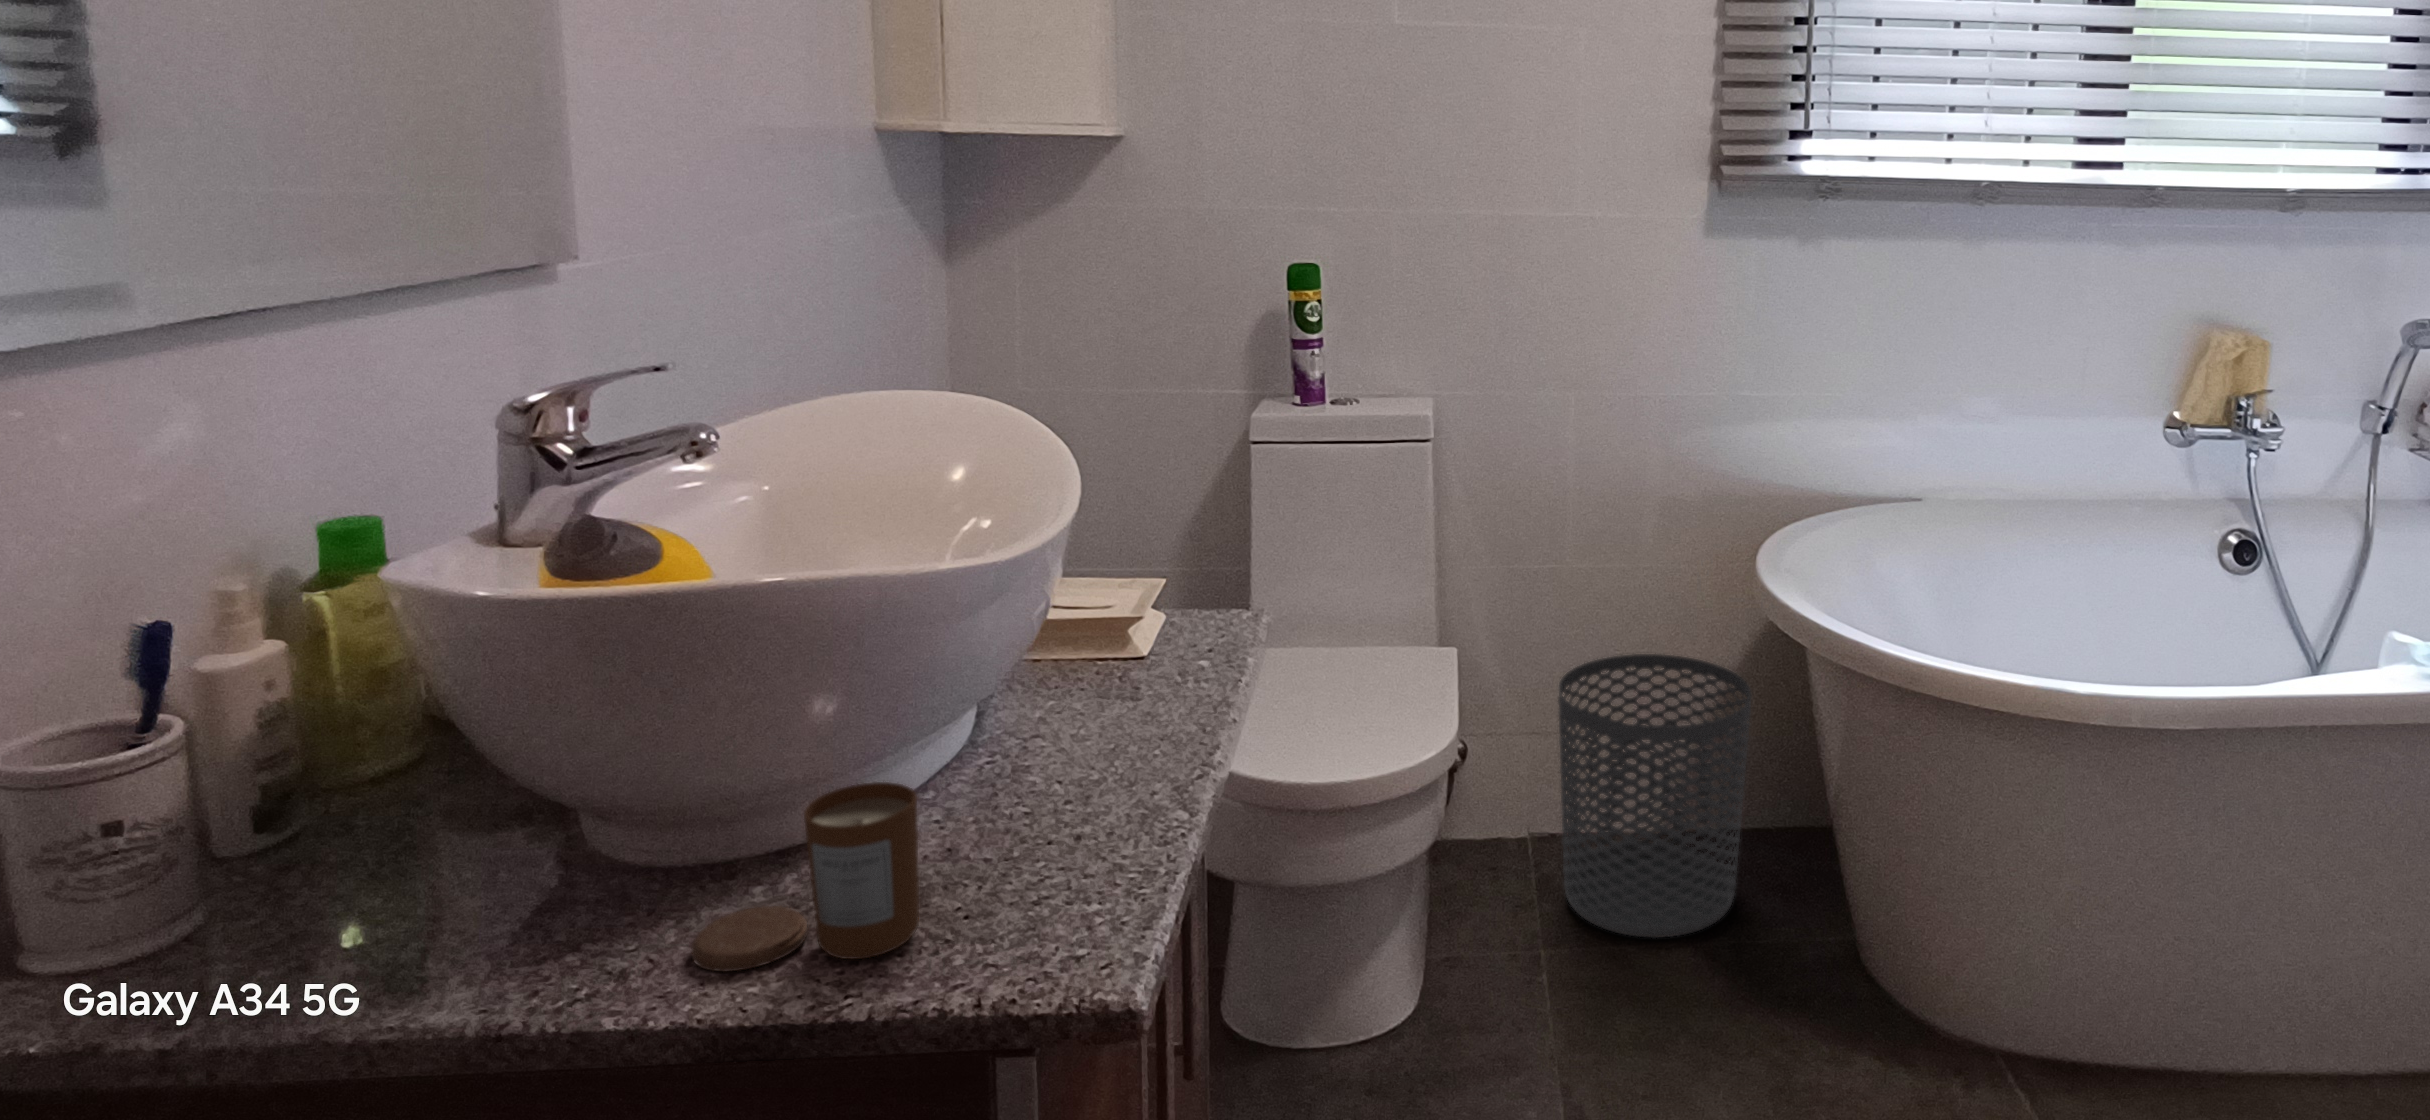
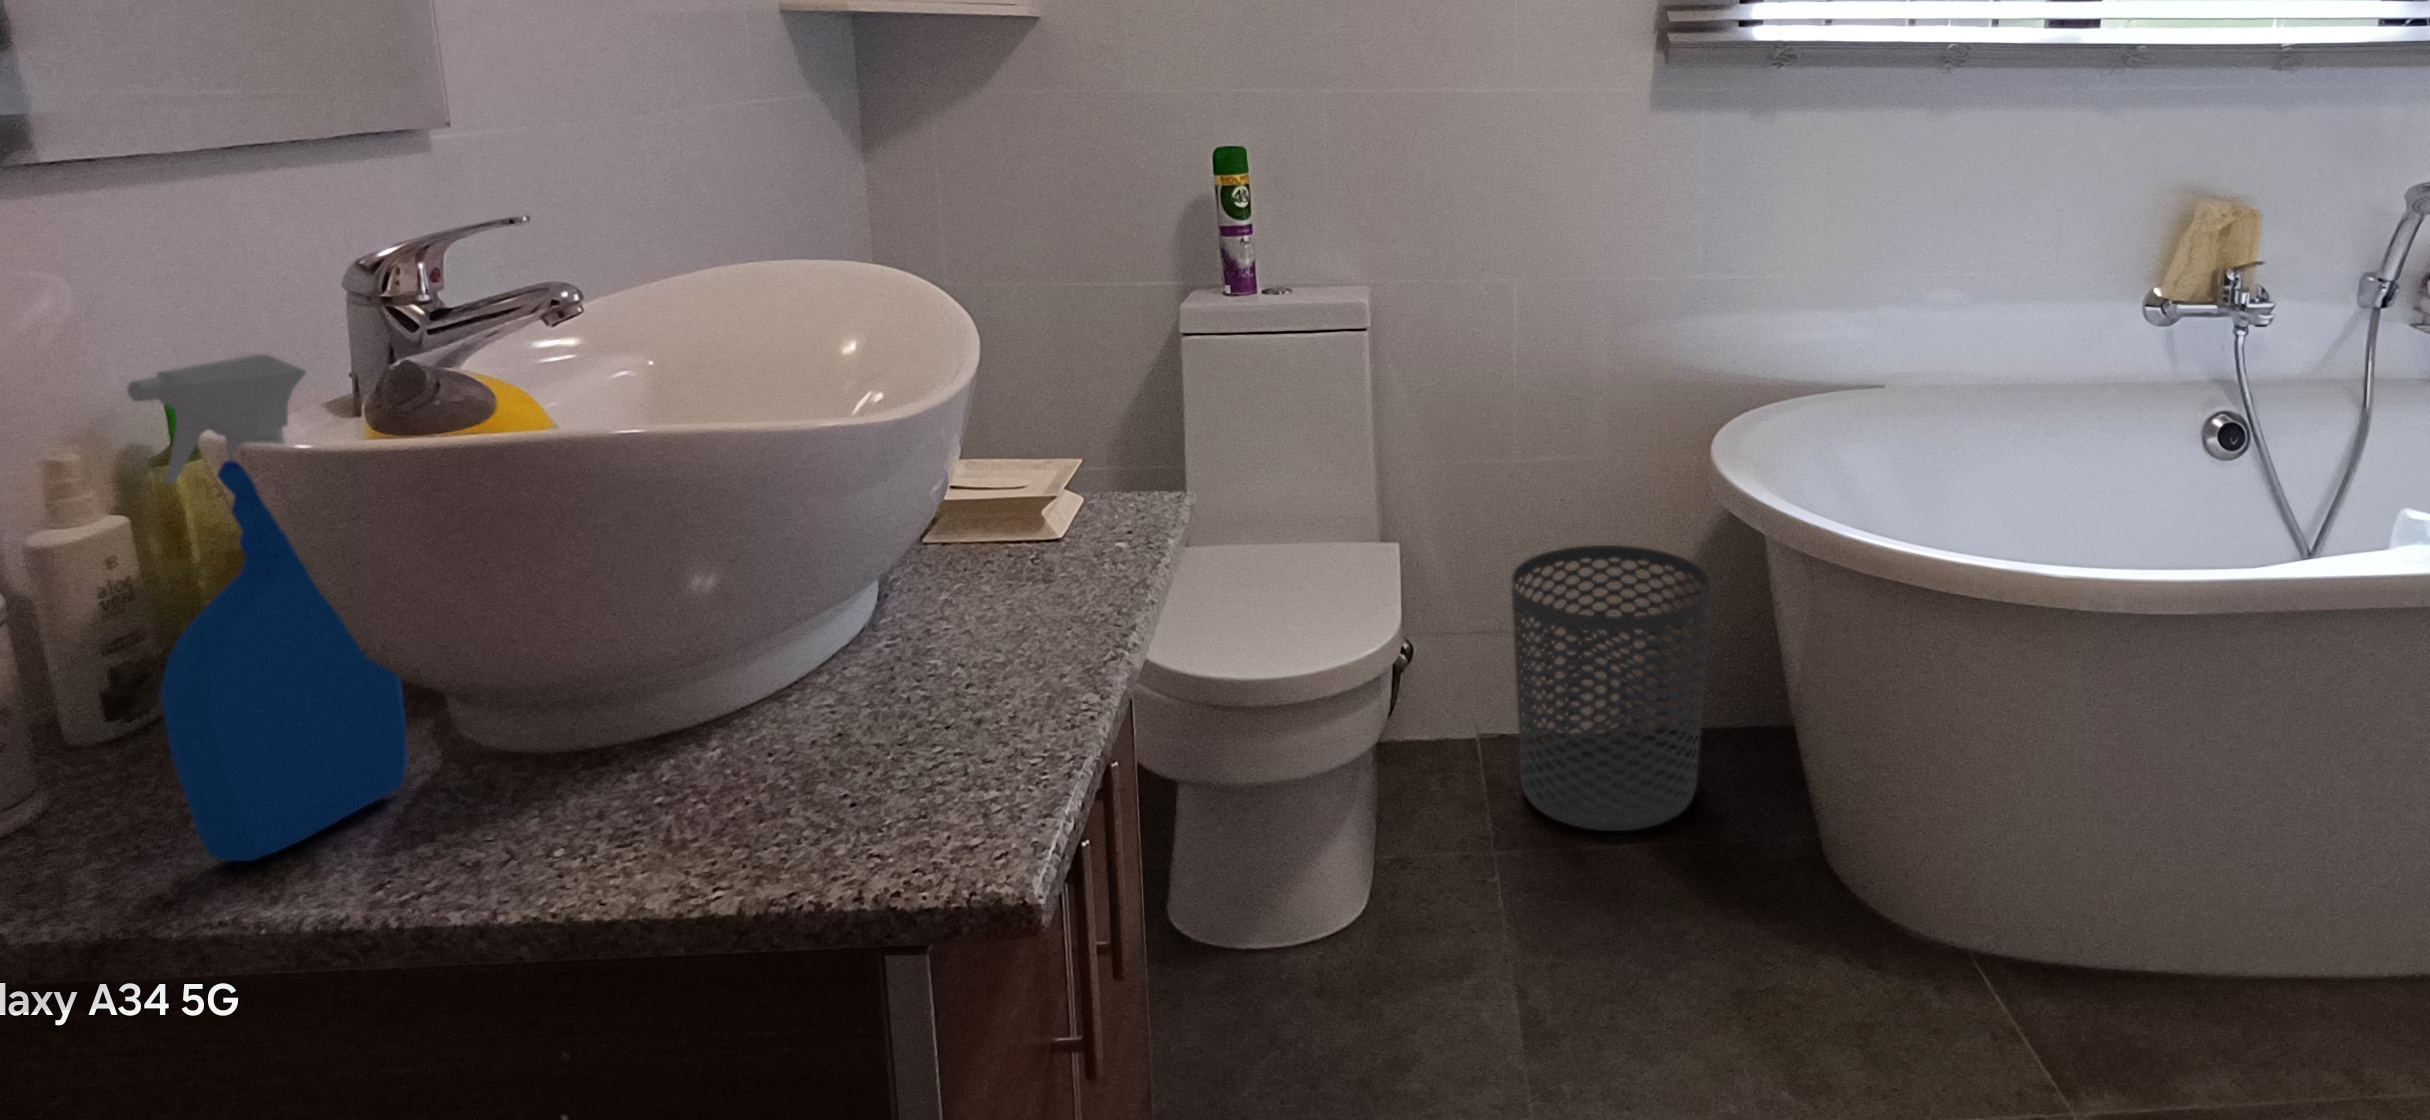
spray bottle: none [337,504,550,970] -> present [127,354,407,861]
candle: present [691,782,919,972] -> none [550,658,799,863]

